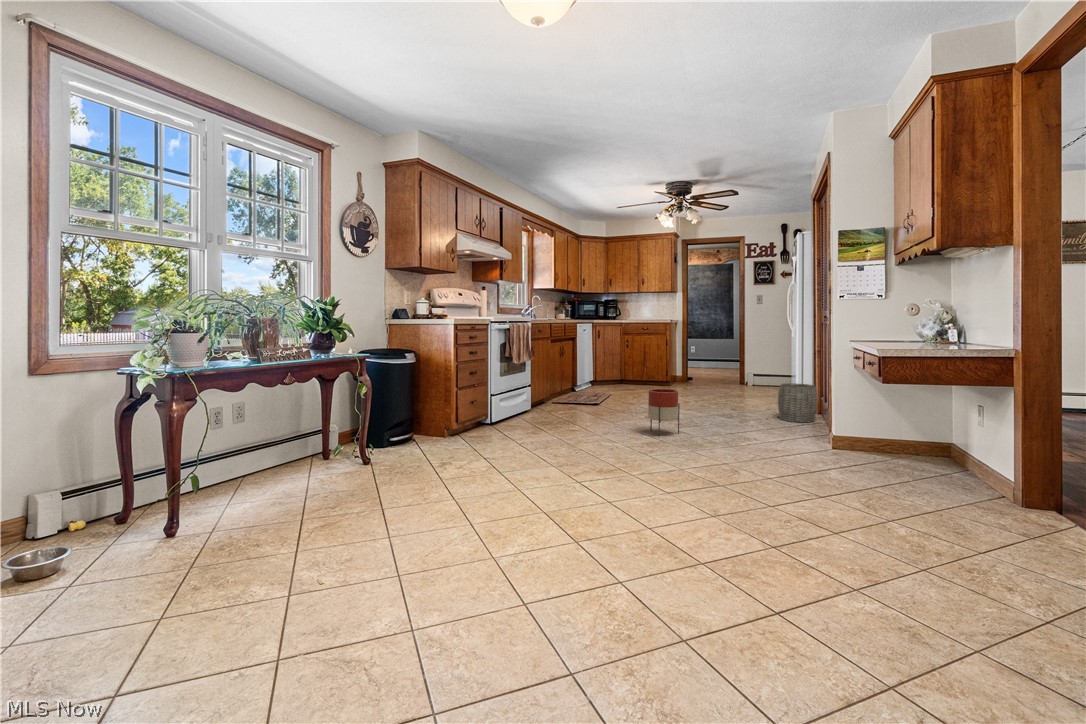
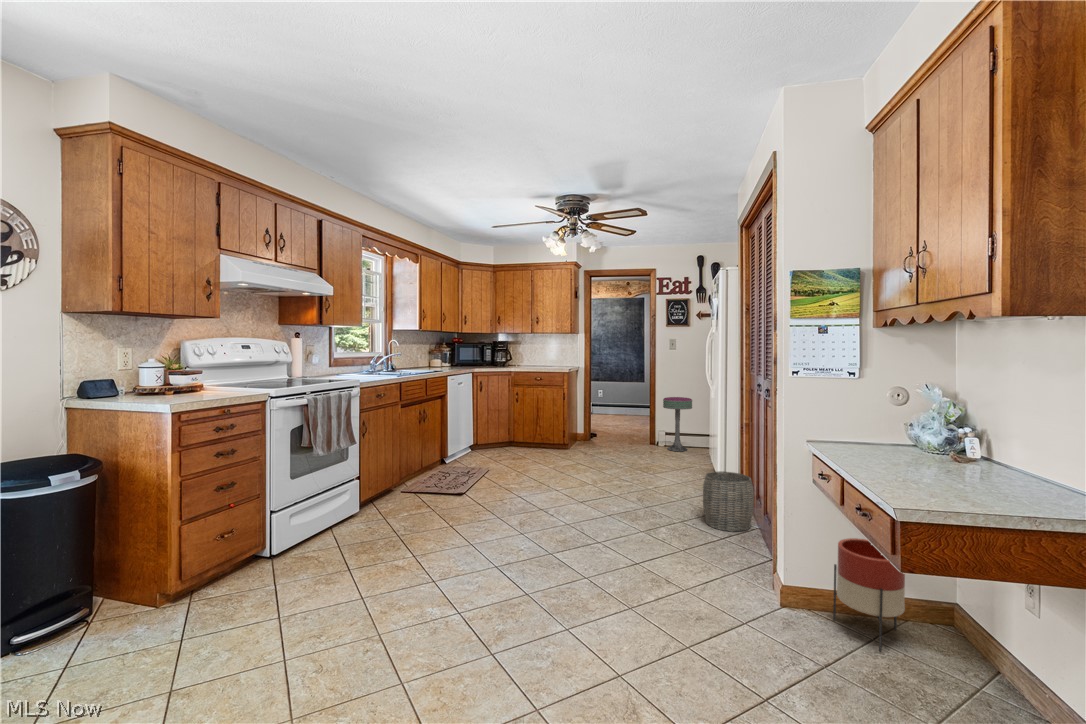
bar stool: none [749,344,775,387] -> present [663,397,692,451]
planter: present [648,389,680,436] -> present [833,538,905,651]

